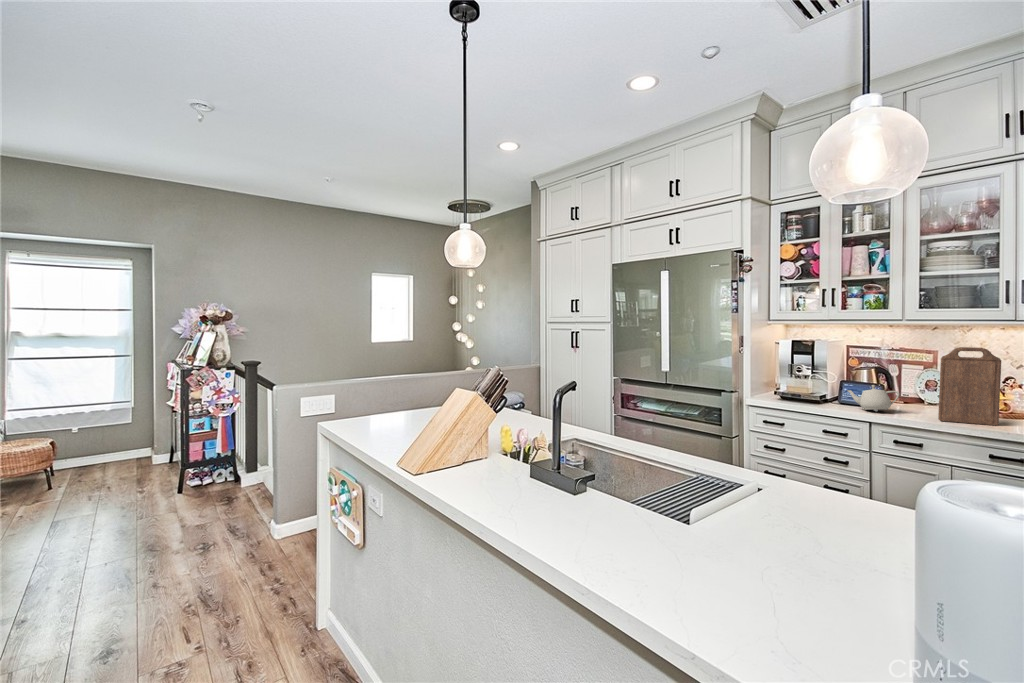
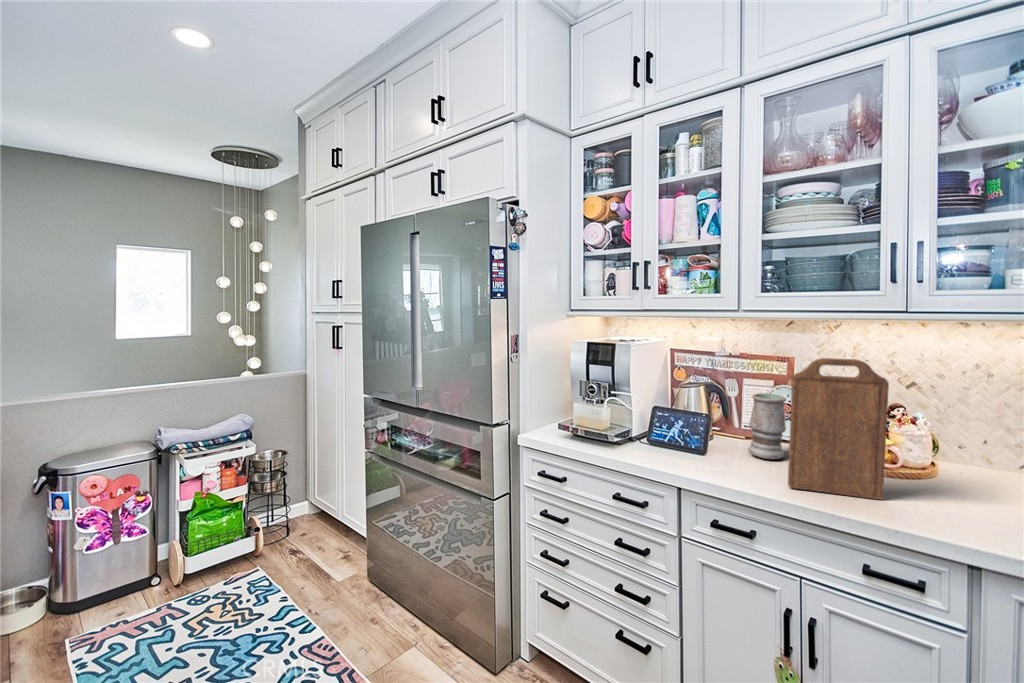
vase: none [909,371,936,411] -> present [748,393,786,459]
teapot: present [847,385,899,412] -> none [657,418,732,462]

